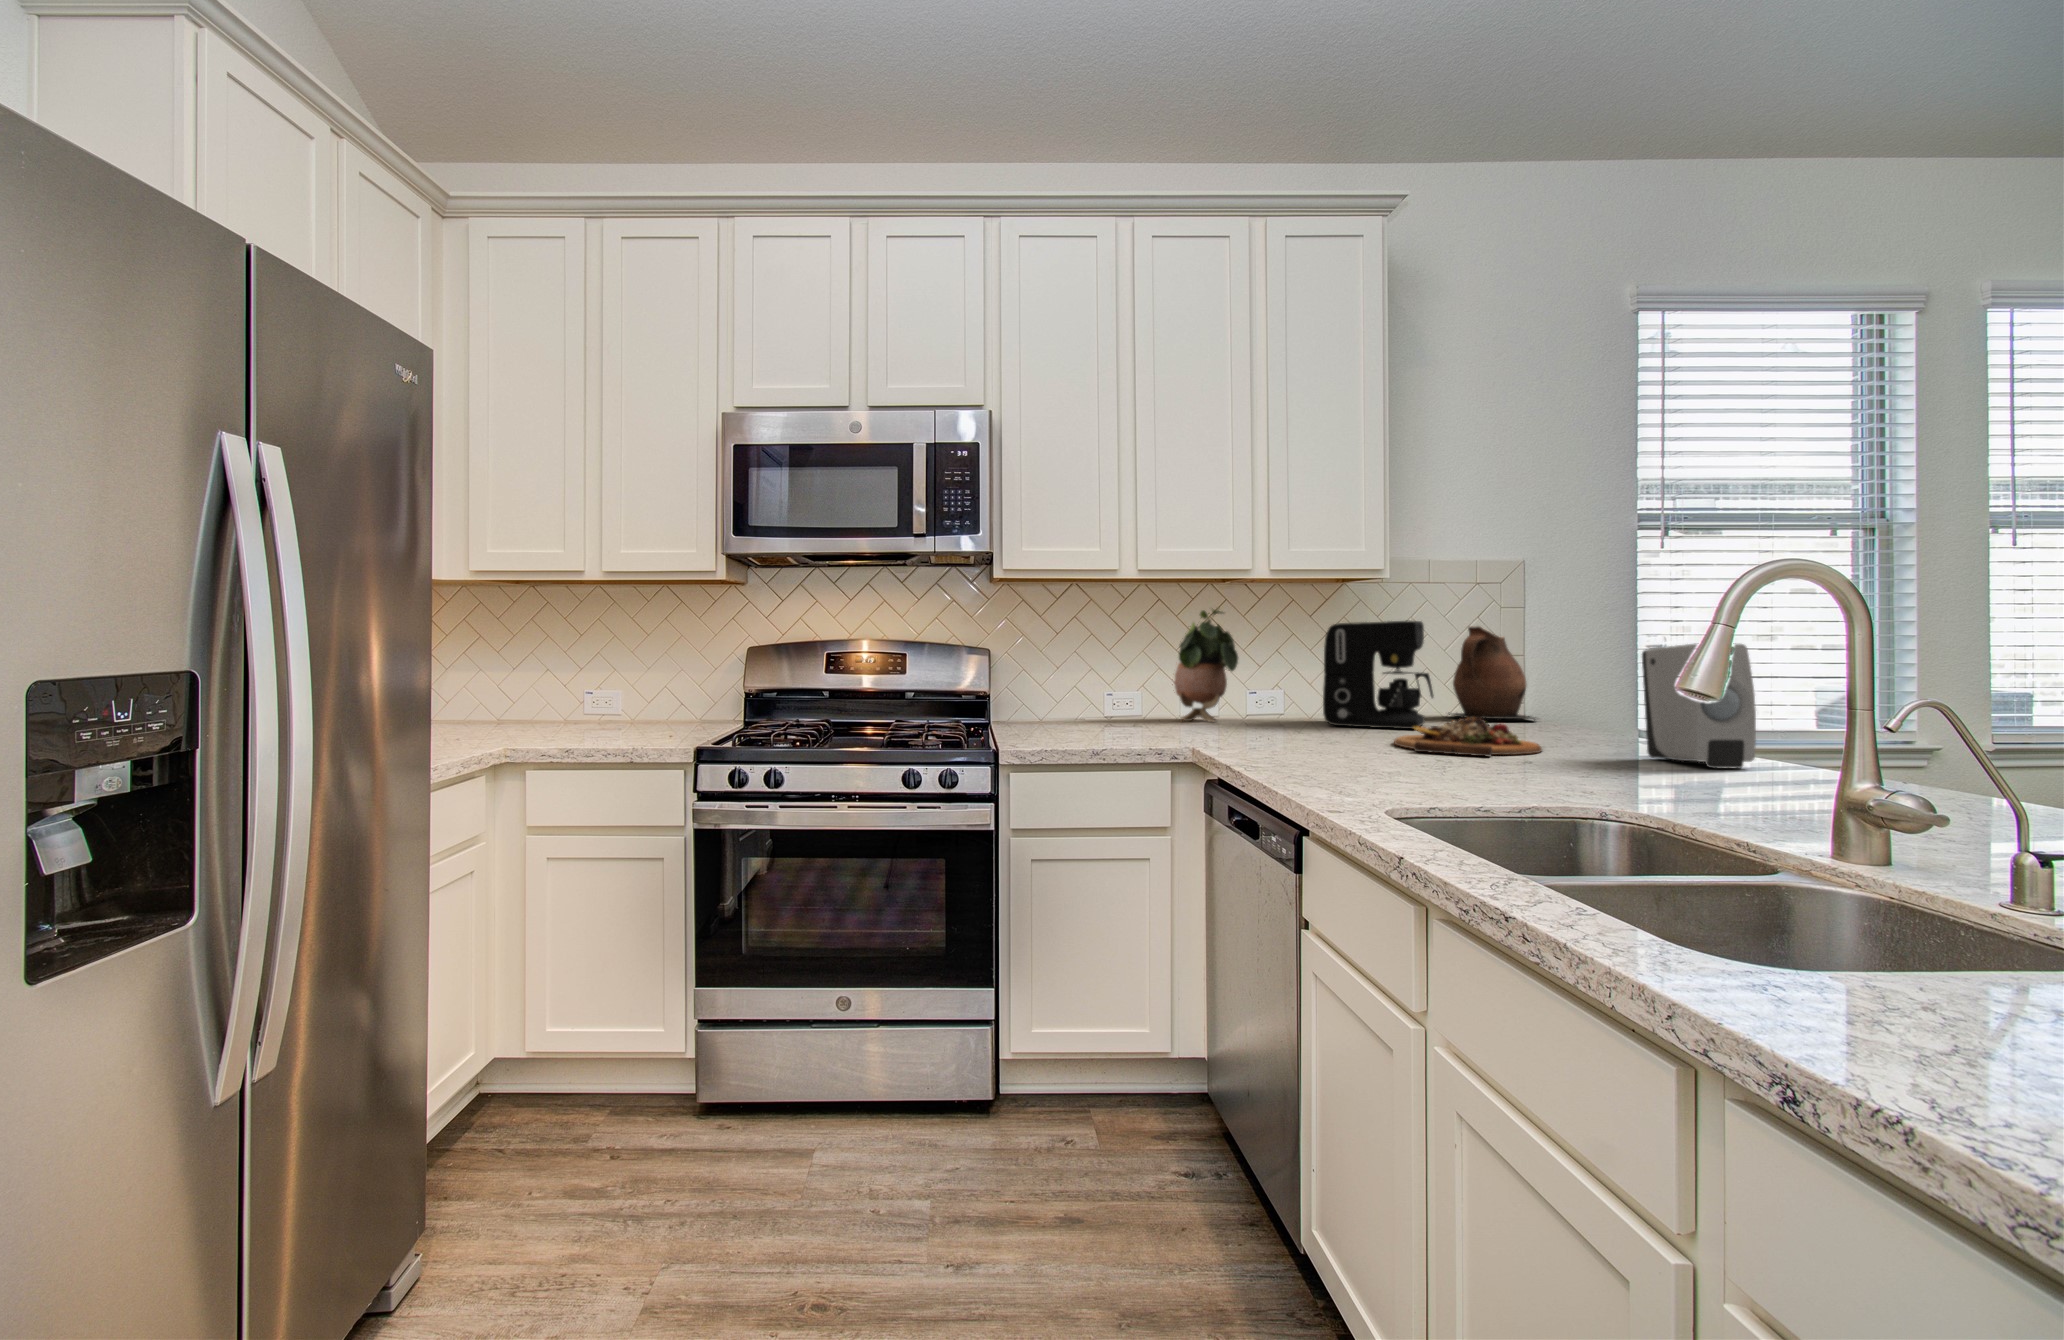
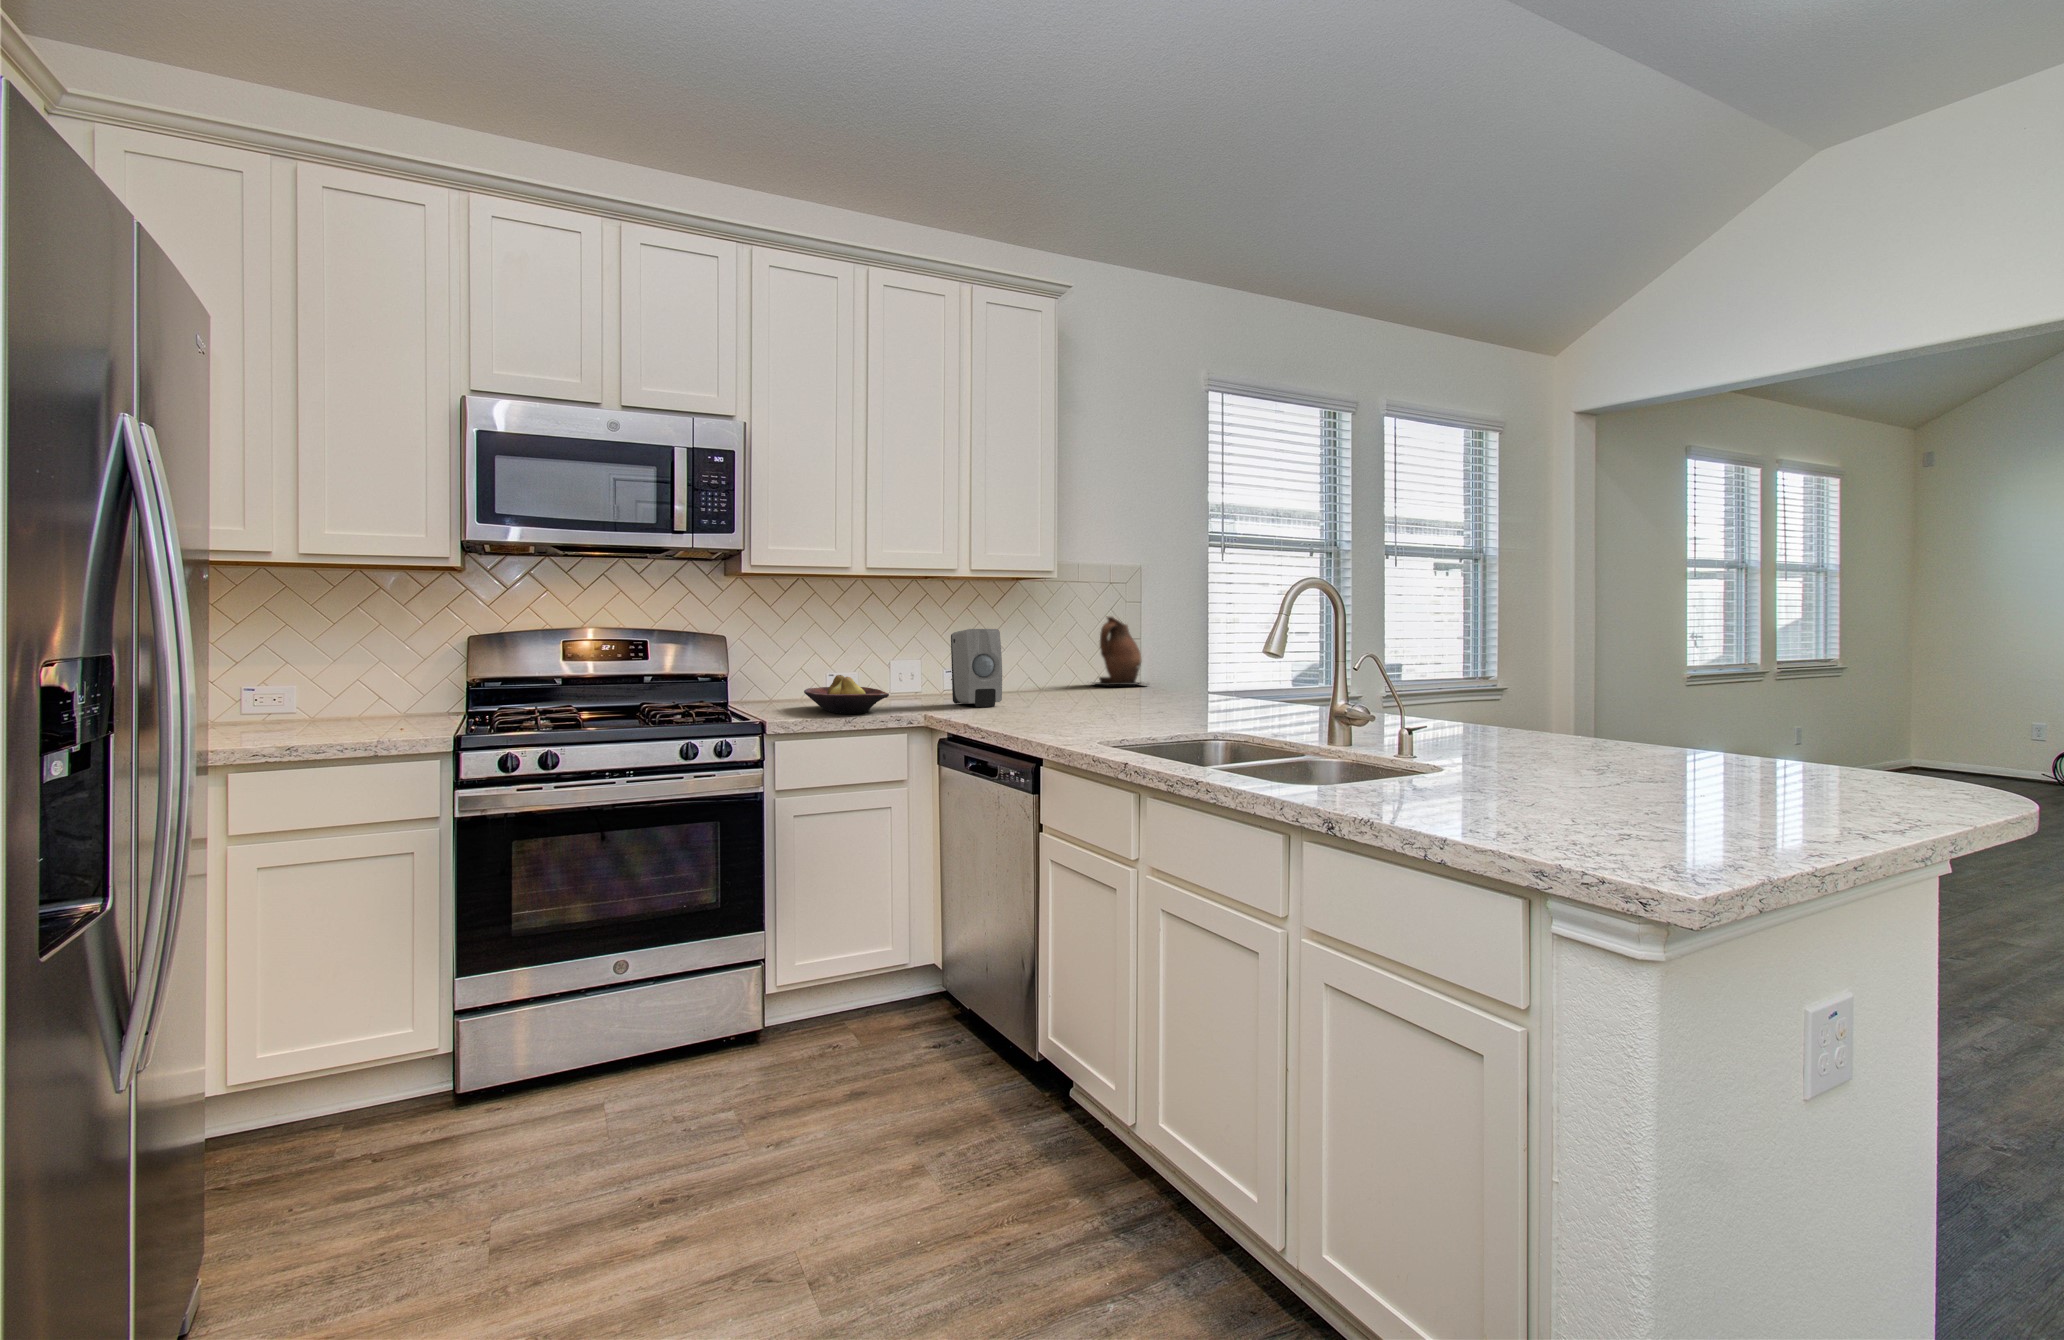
potted plant: present [1174,610,1238,722] -> none [886,599,942,696]
coffee maker: present [1323,620,1434,729] -> none [1008,612,1086,694]
soap dispenser: present [1642,644,1756,769] -> present [951,629,1002,707]
fruit bowl: none [1057,695,1149,743] -> present [804,675,889,714]
cutting board: present [1394,717,1542,756] -> none [1069,682,1164,708]

